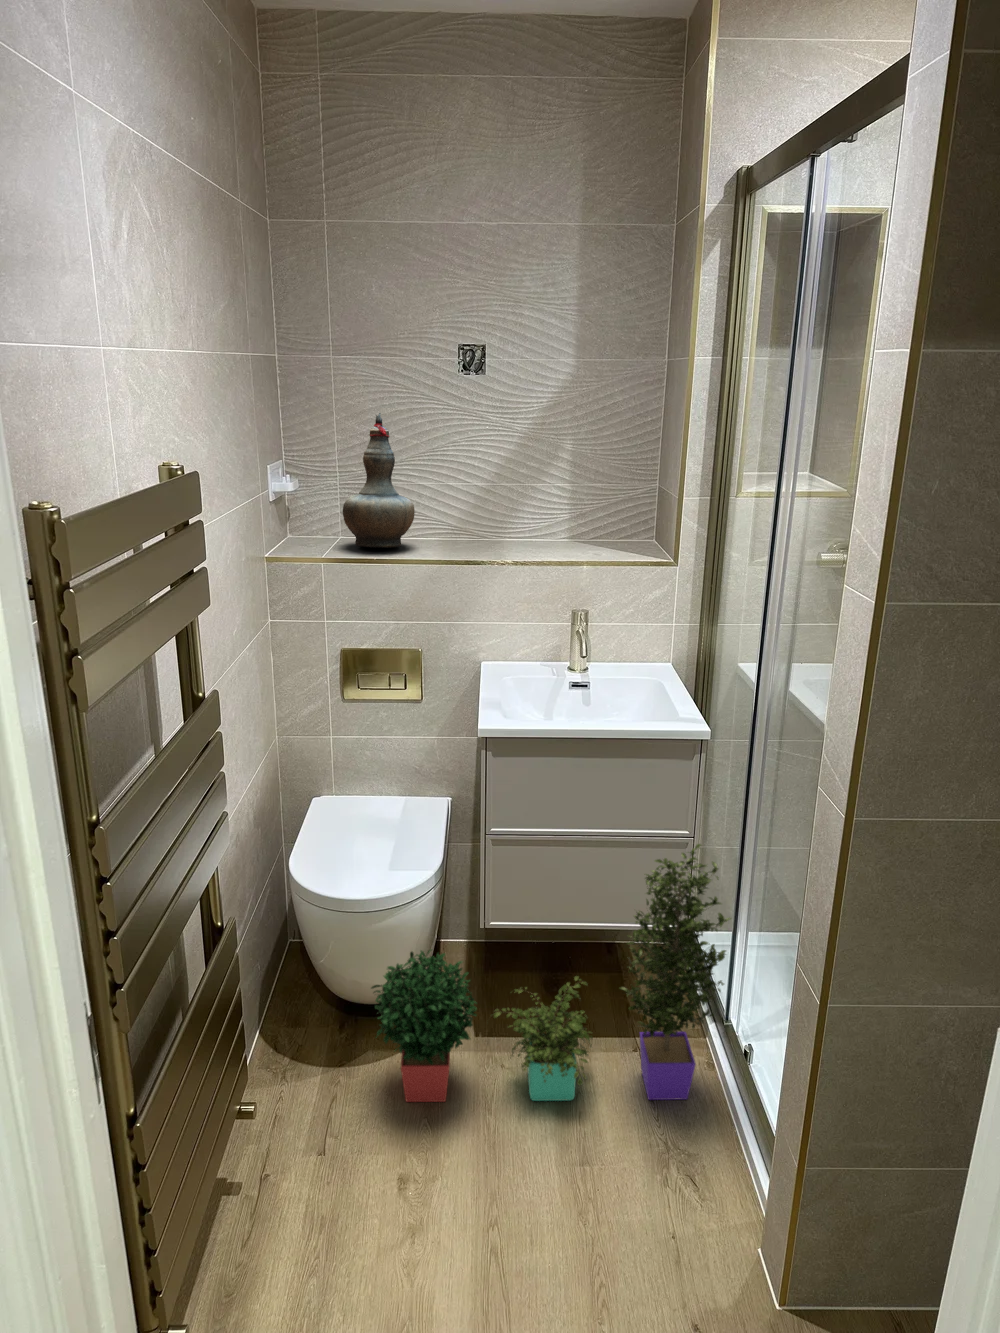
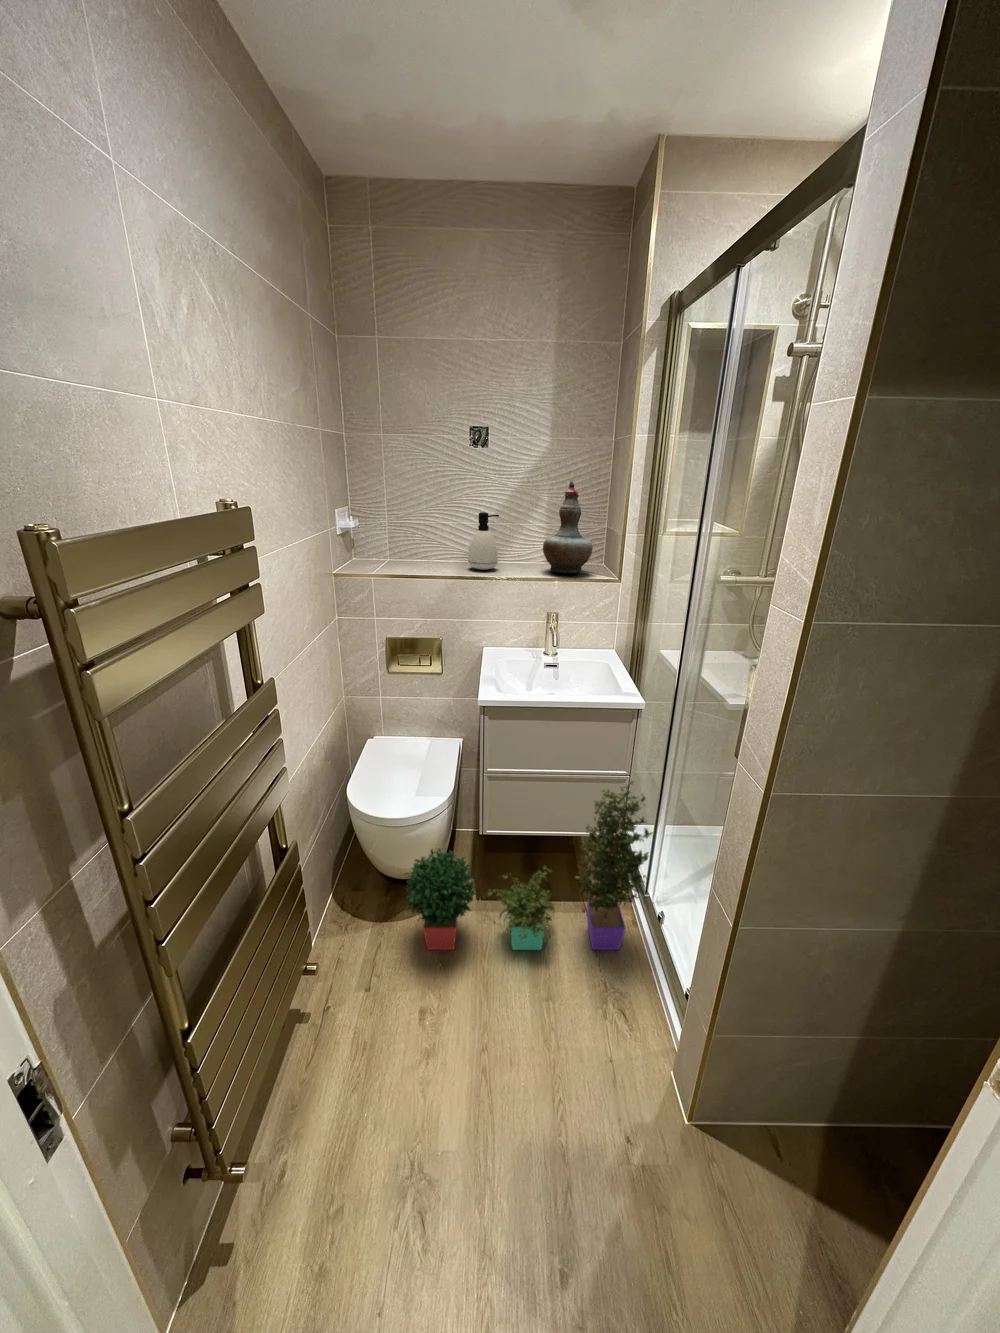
decorative vase: present [343,413,415,548] -> present [543,481,592,573]
soap dispenser: none [458,466,502,549] -> present [468,512,499,570]

